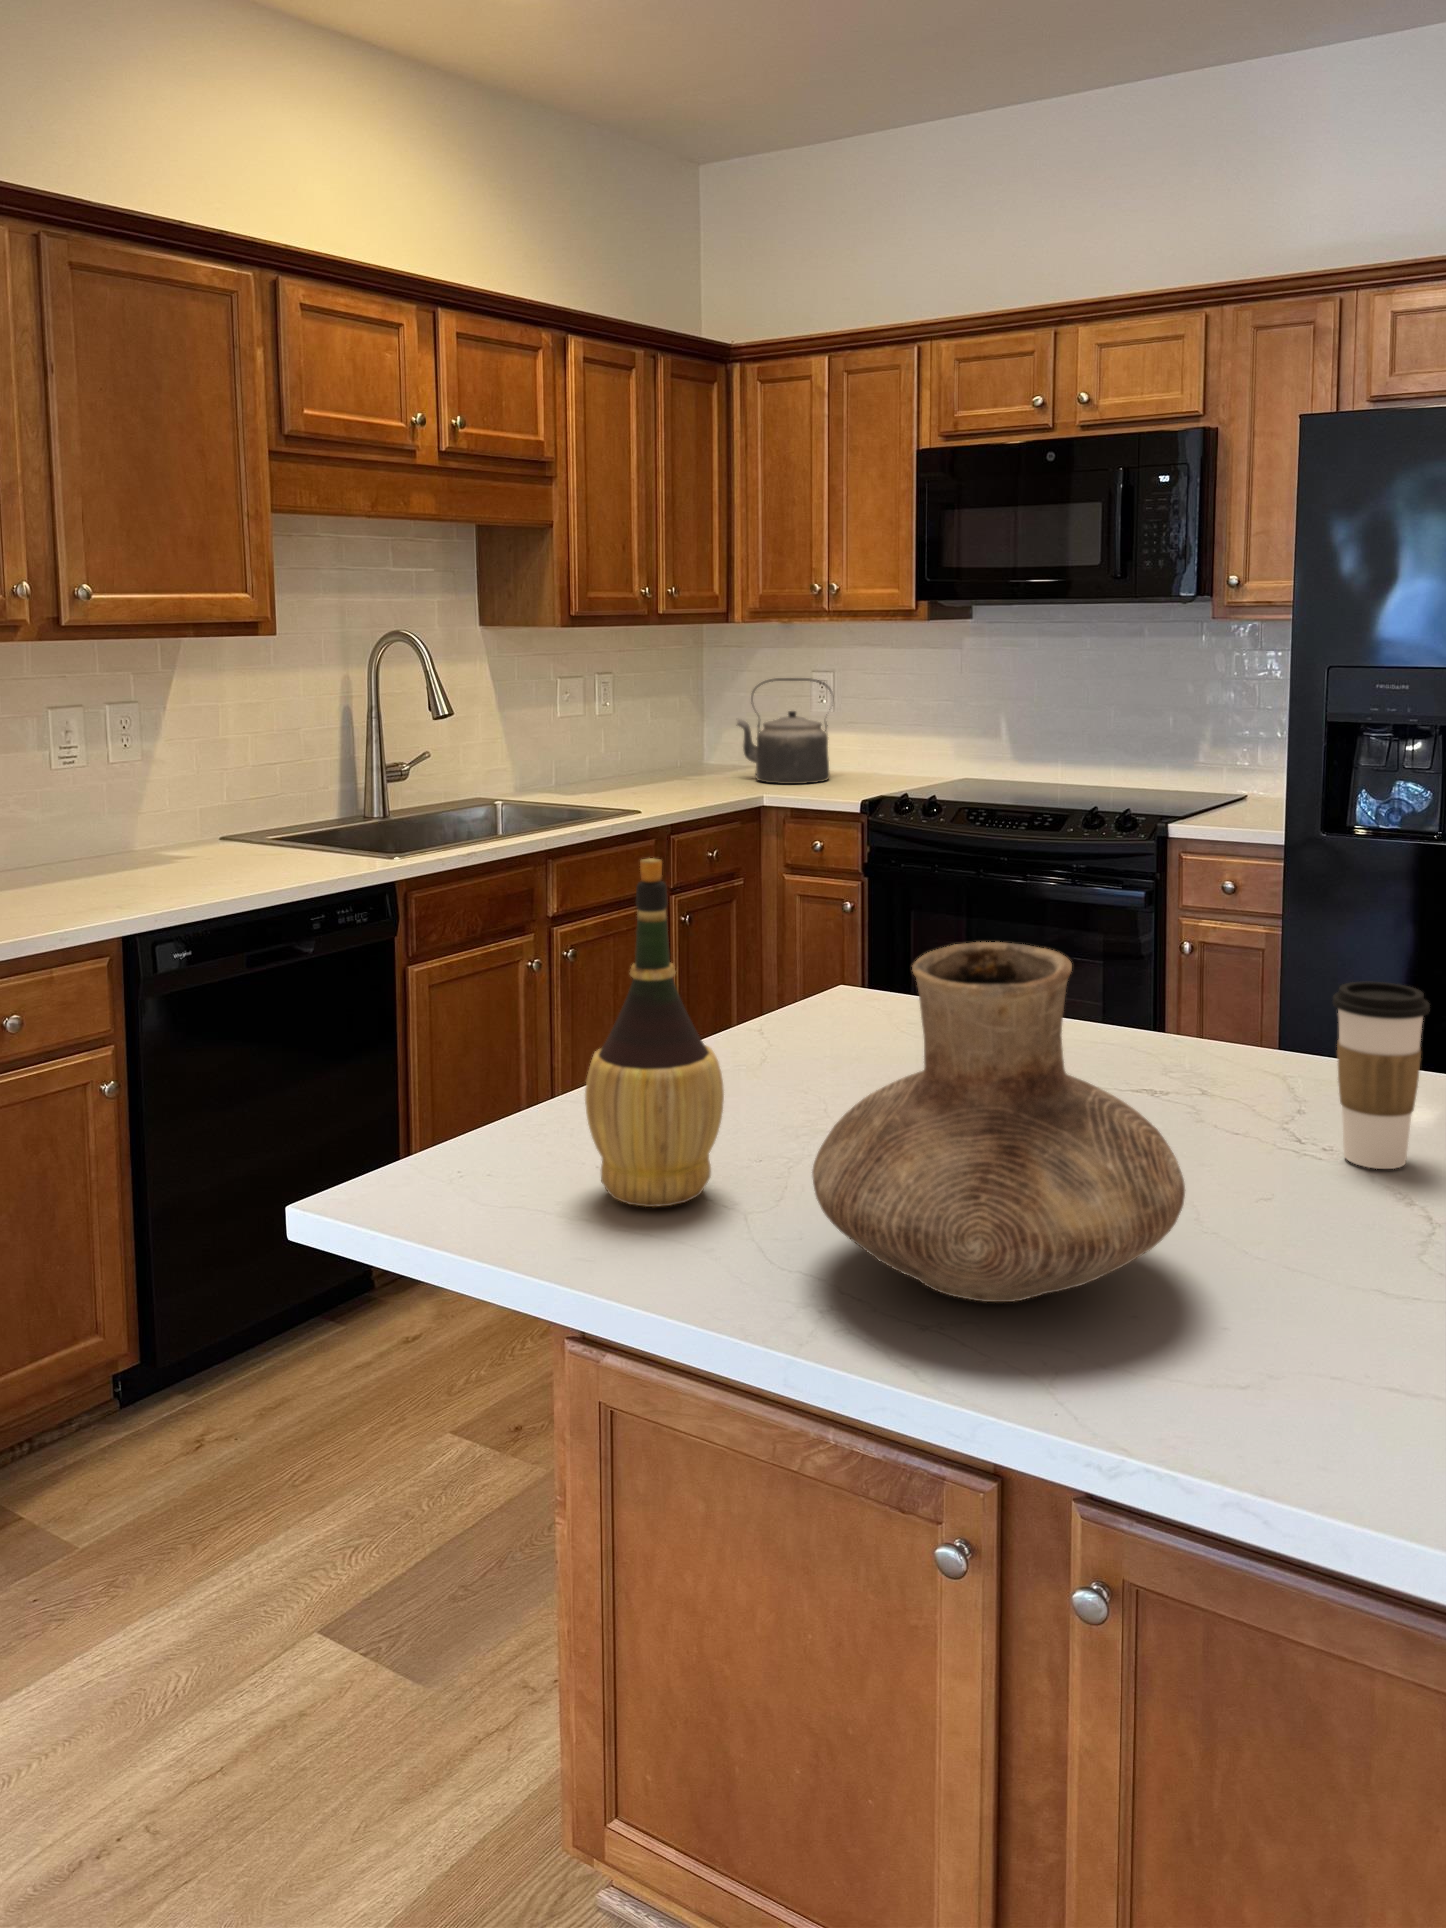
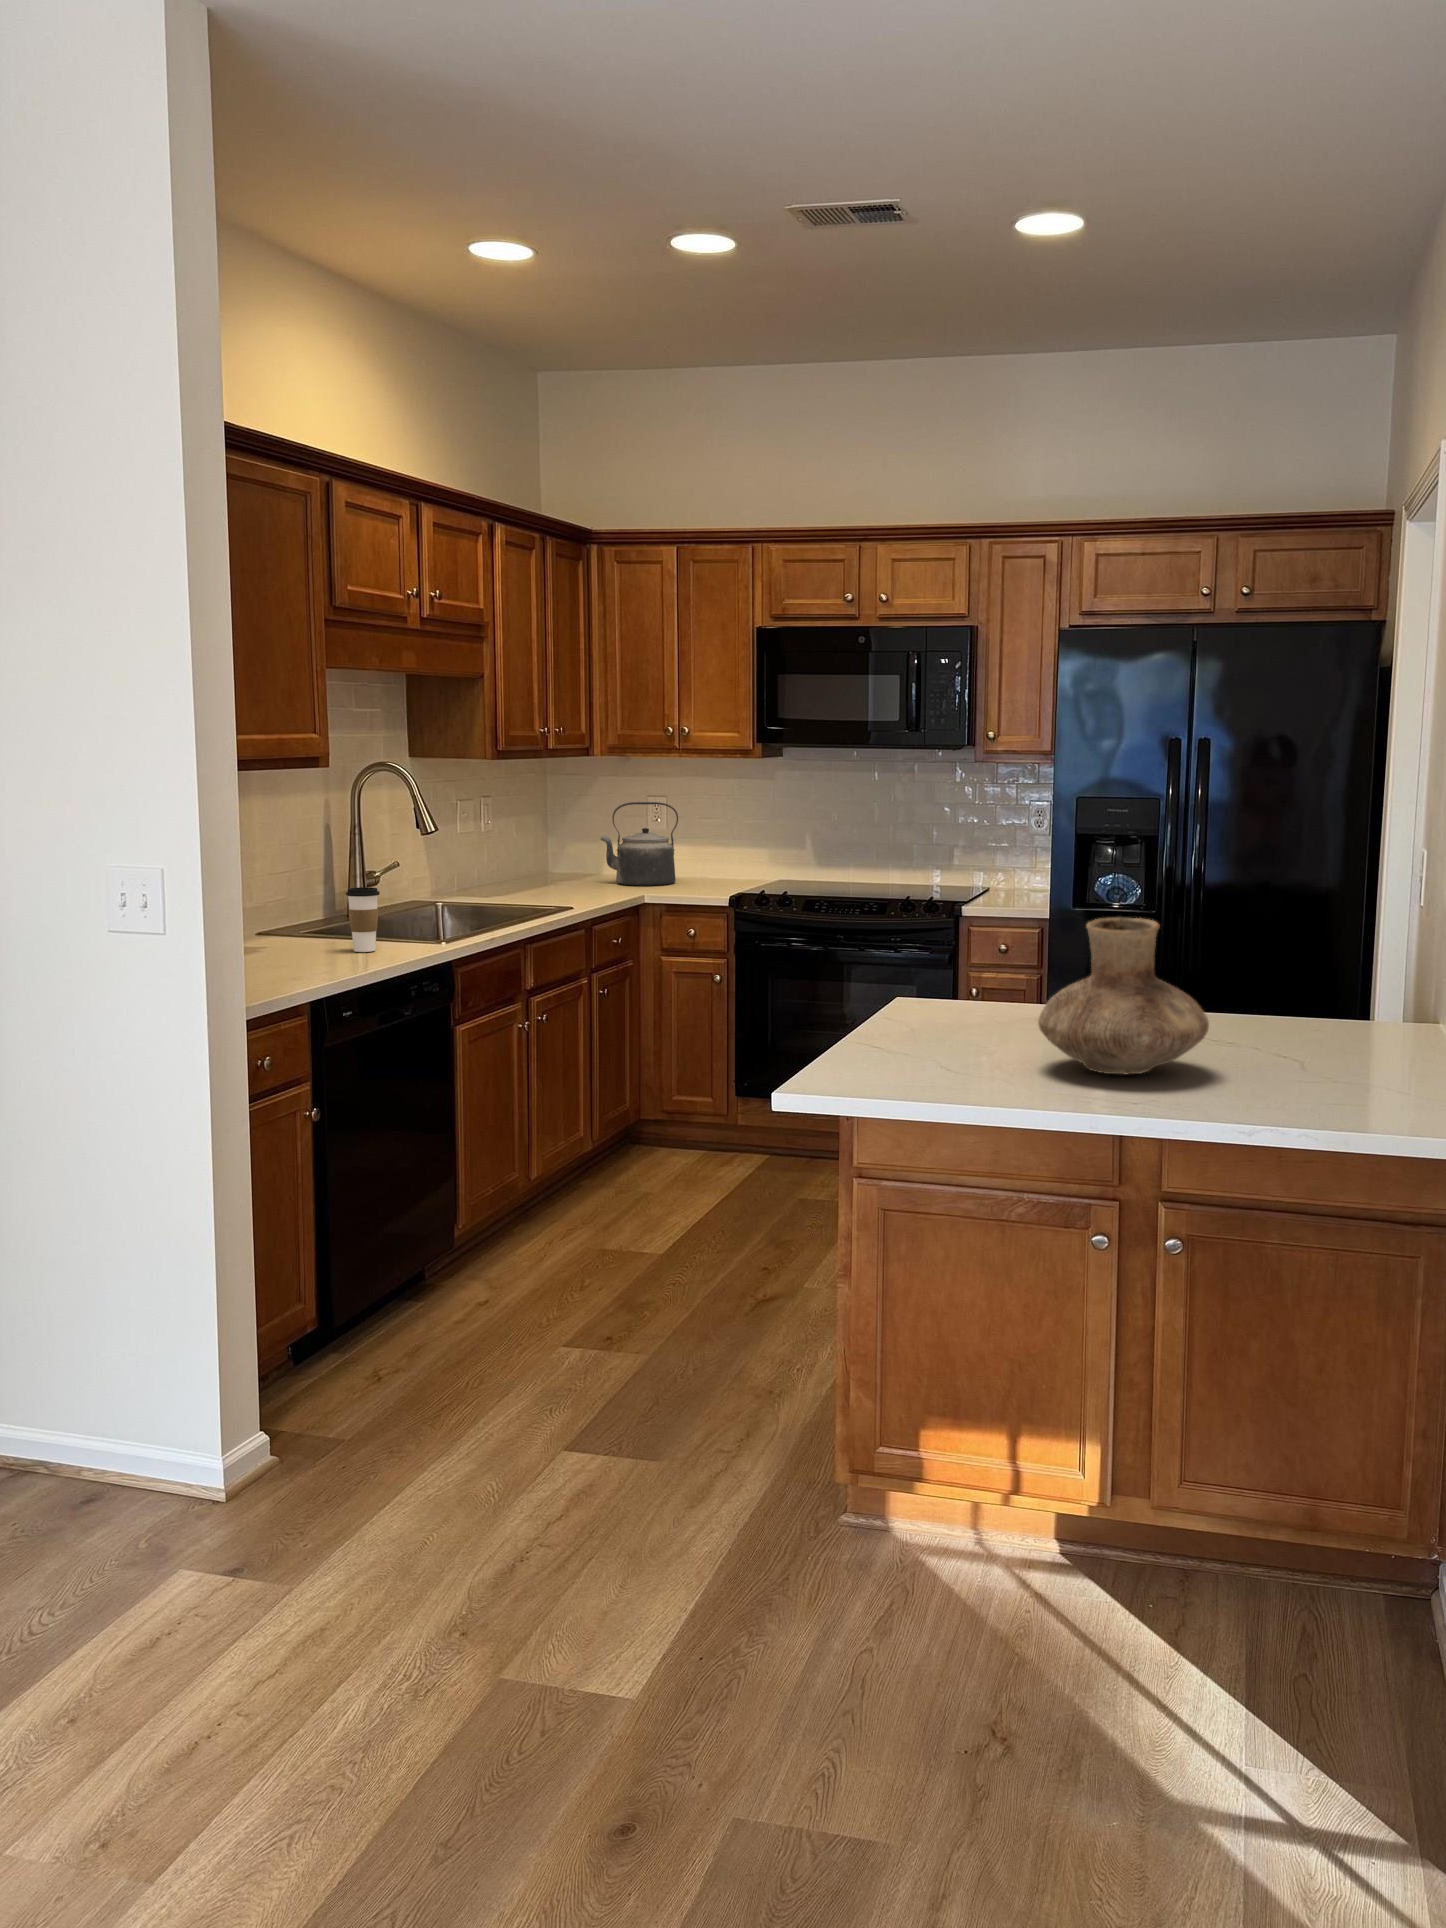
wine bottle: present [585,858,724,1207] -> none [898,886,969,1062]
coffee cup: present [1333,982,1430,1169] -> present [346,887,380,952]

